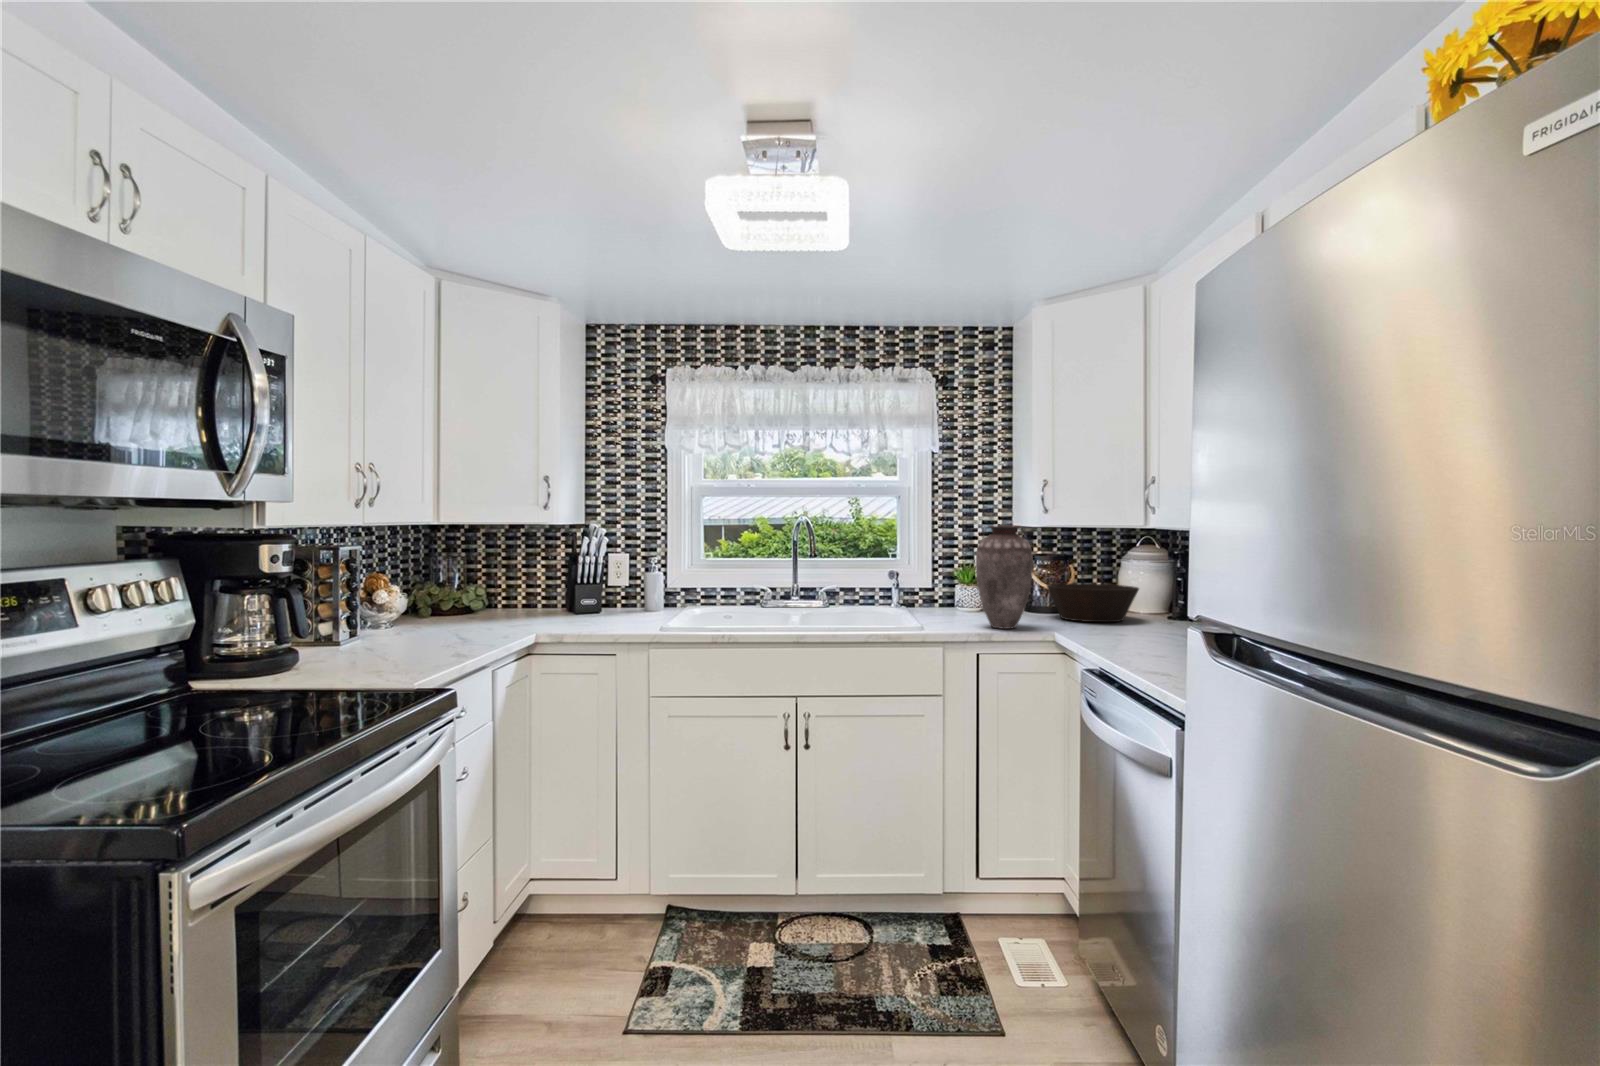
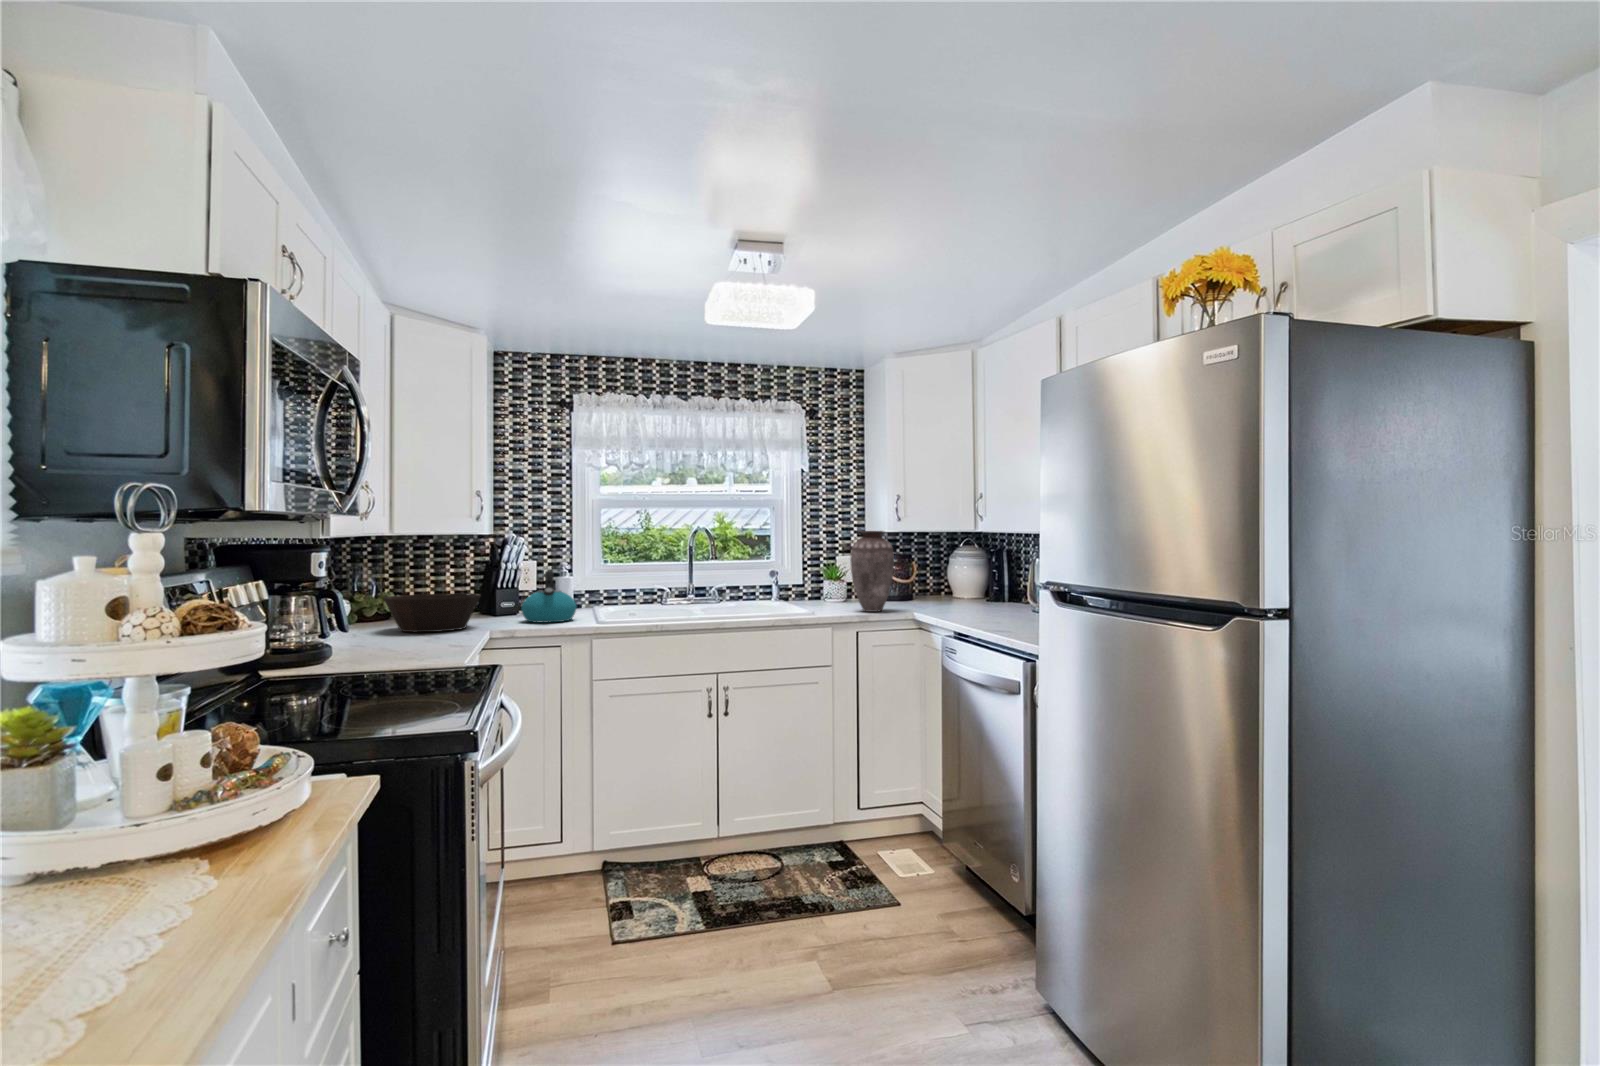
kettle: none [586,567,647,626] -> present [521,571,576,623]
bowl: present [1047,583,1139,622] -> present [384,593,481,632]

